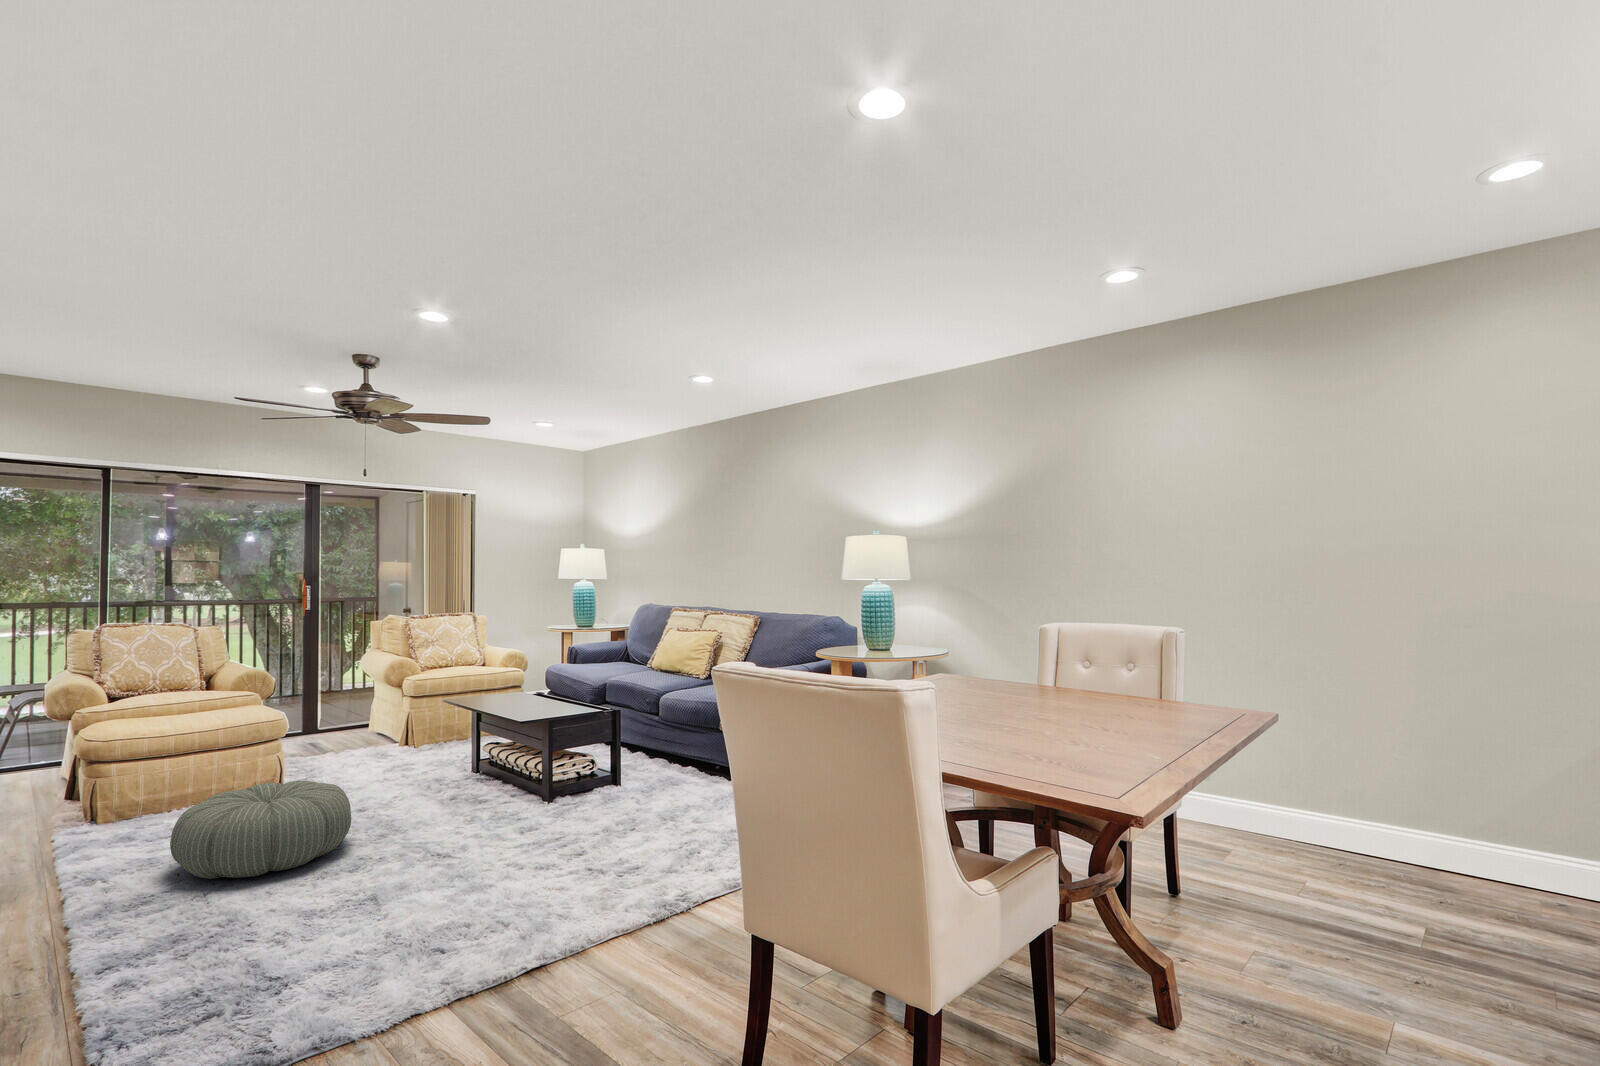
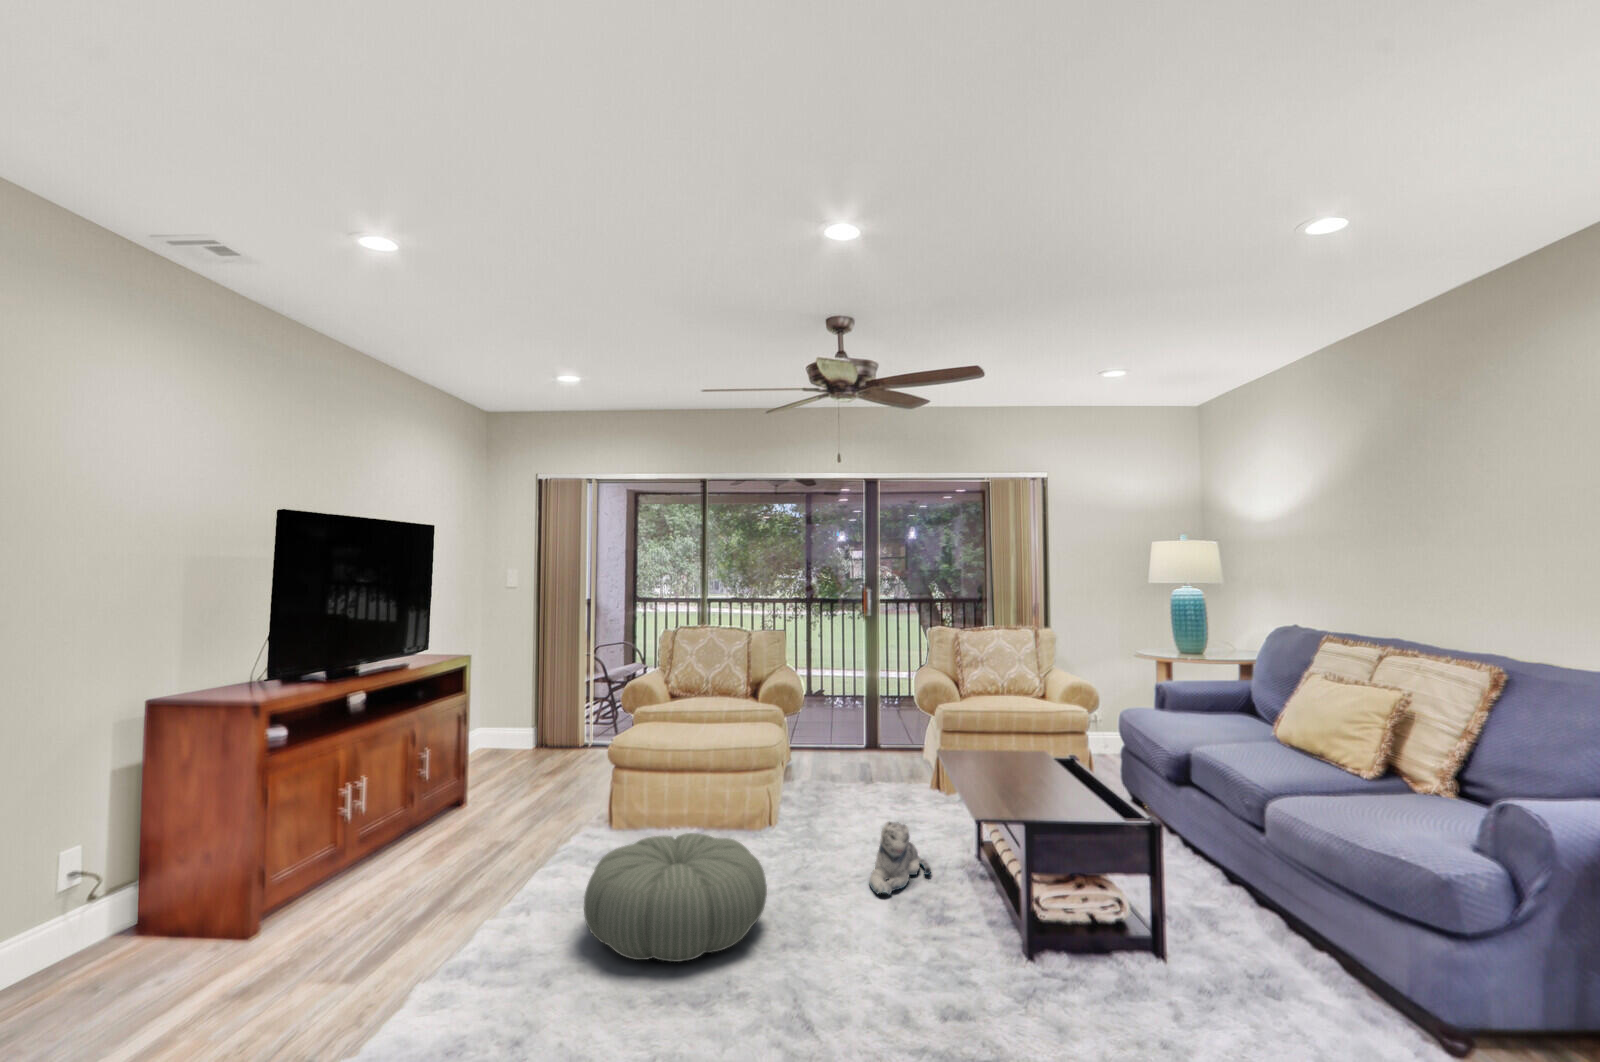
plush toy: none [402,753,448,804] -> present [869,822,931,894]

